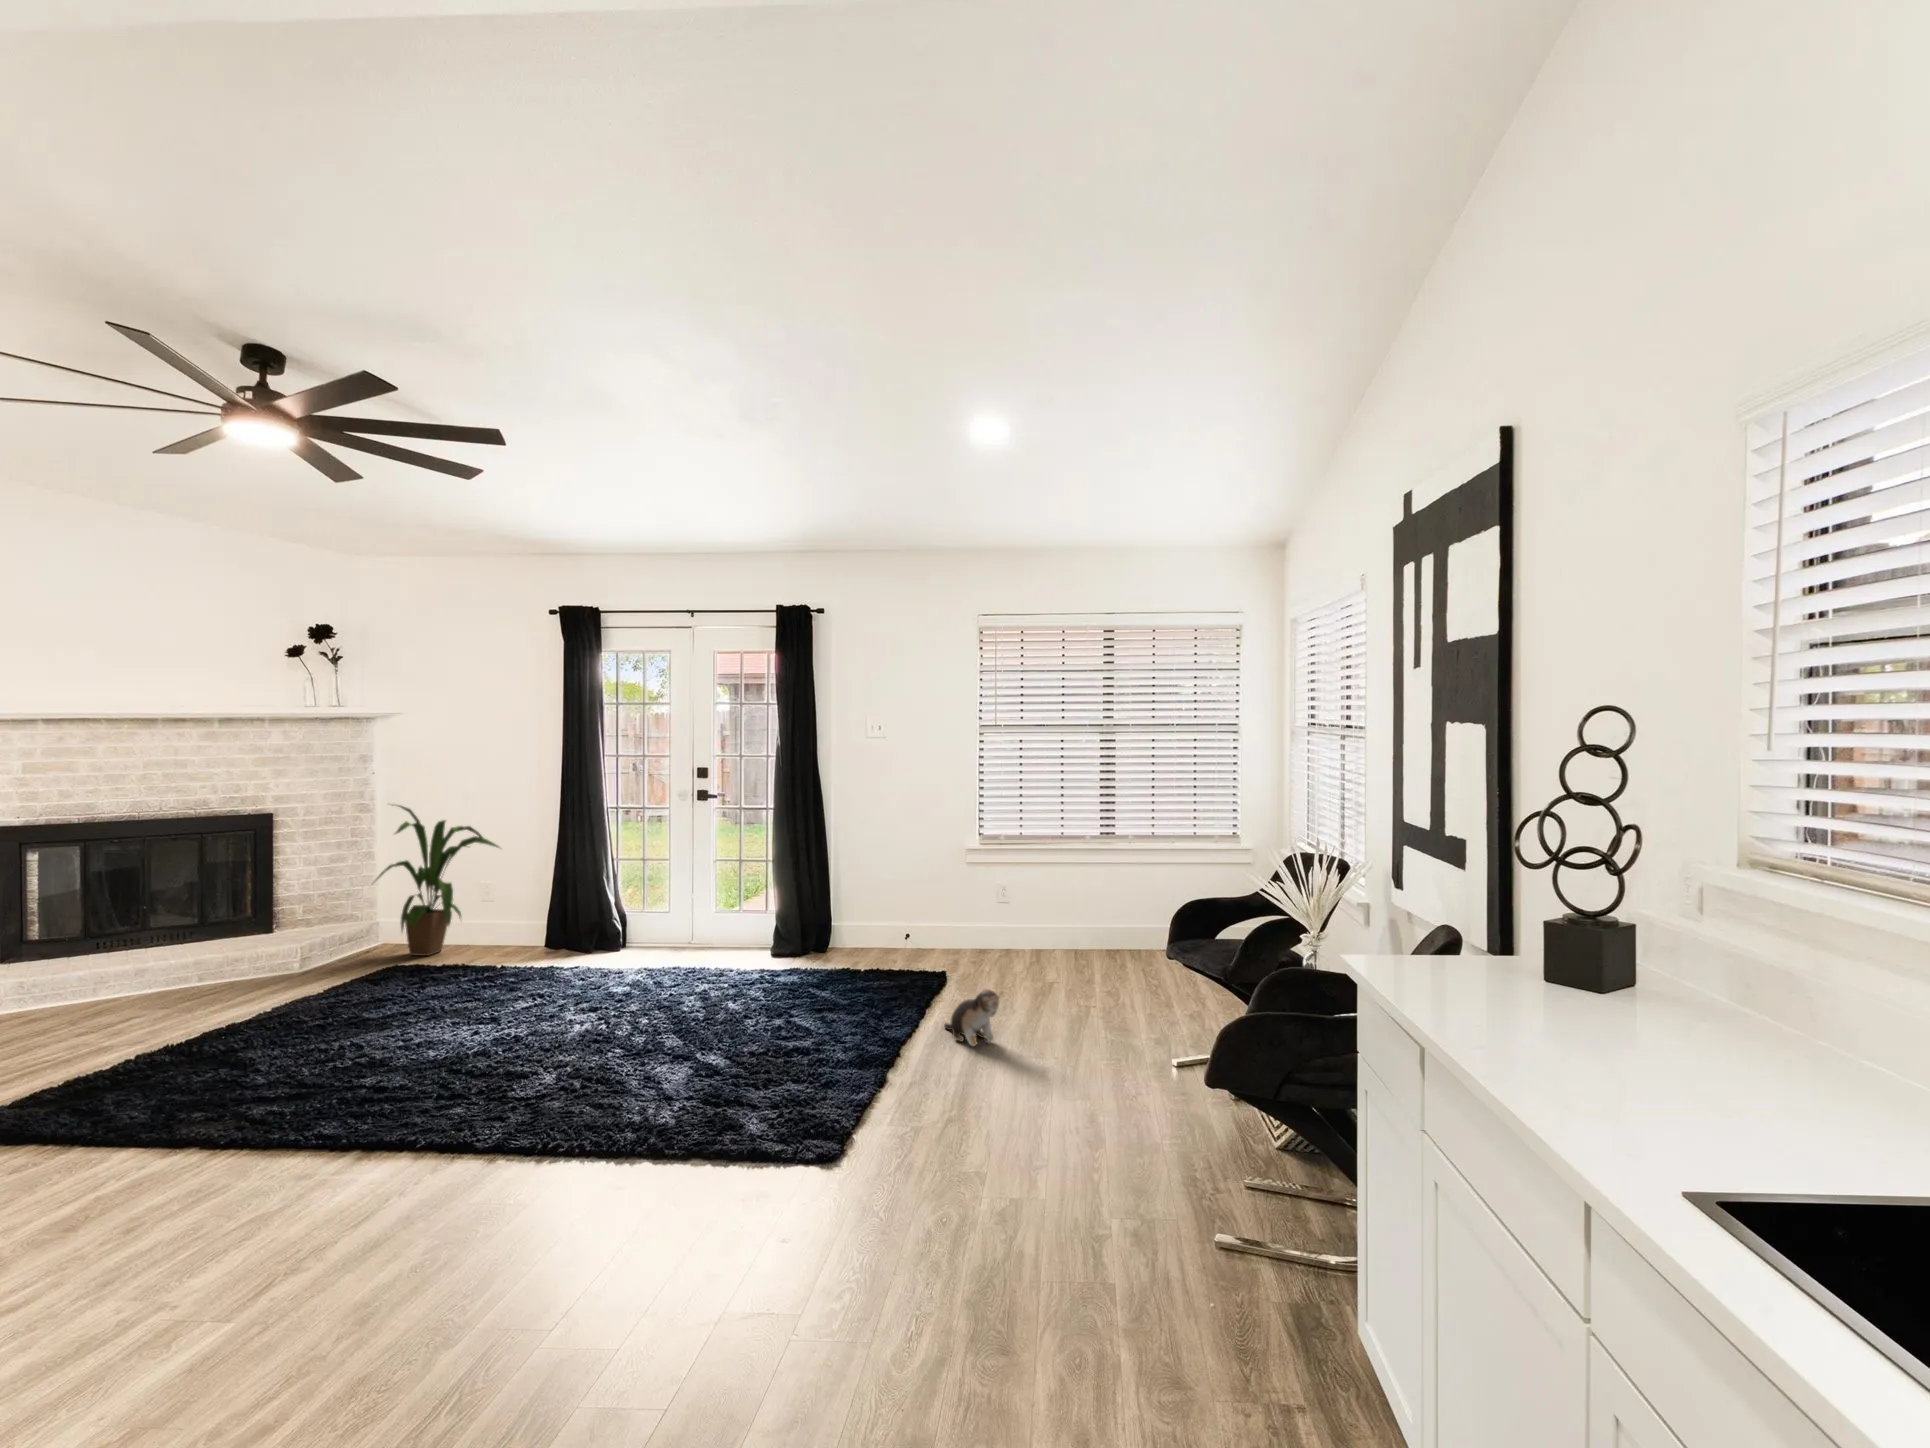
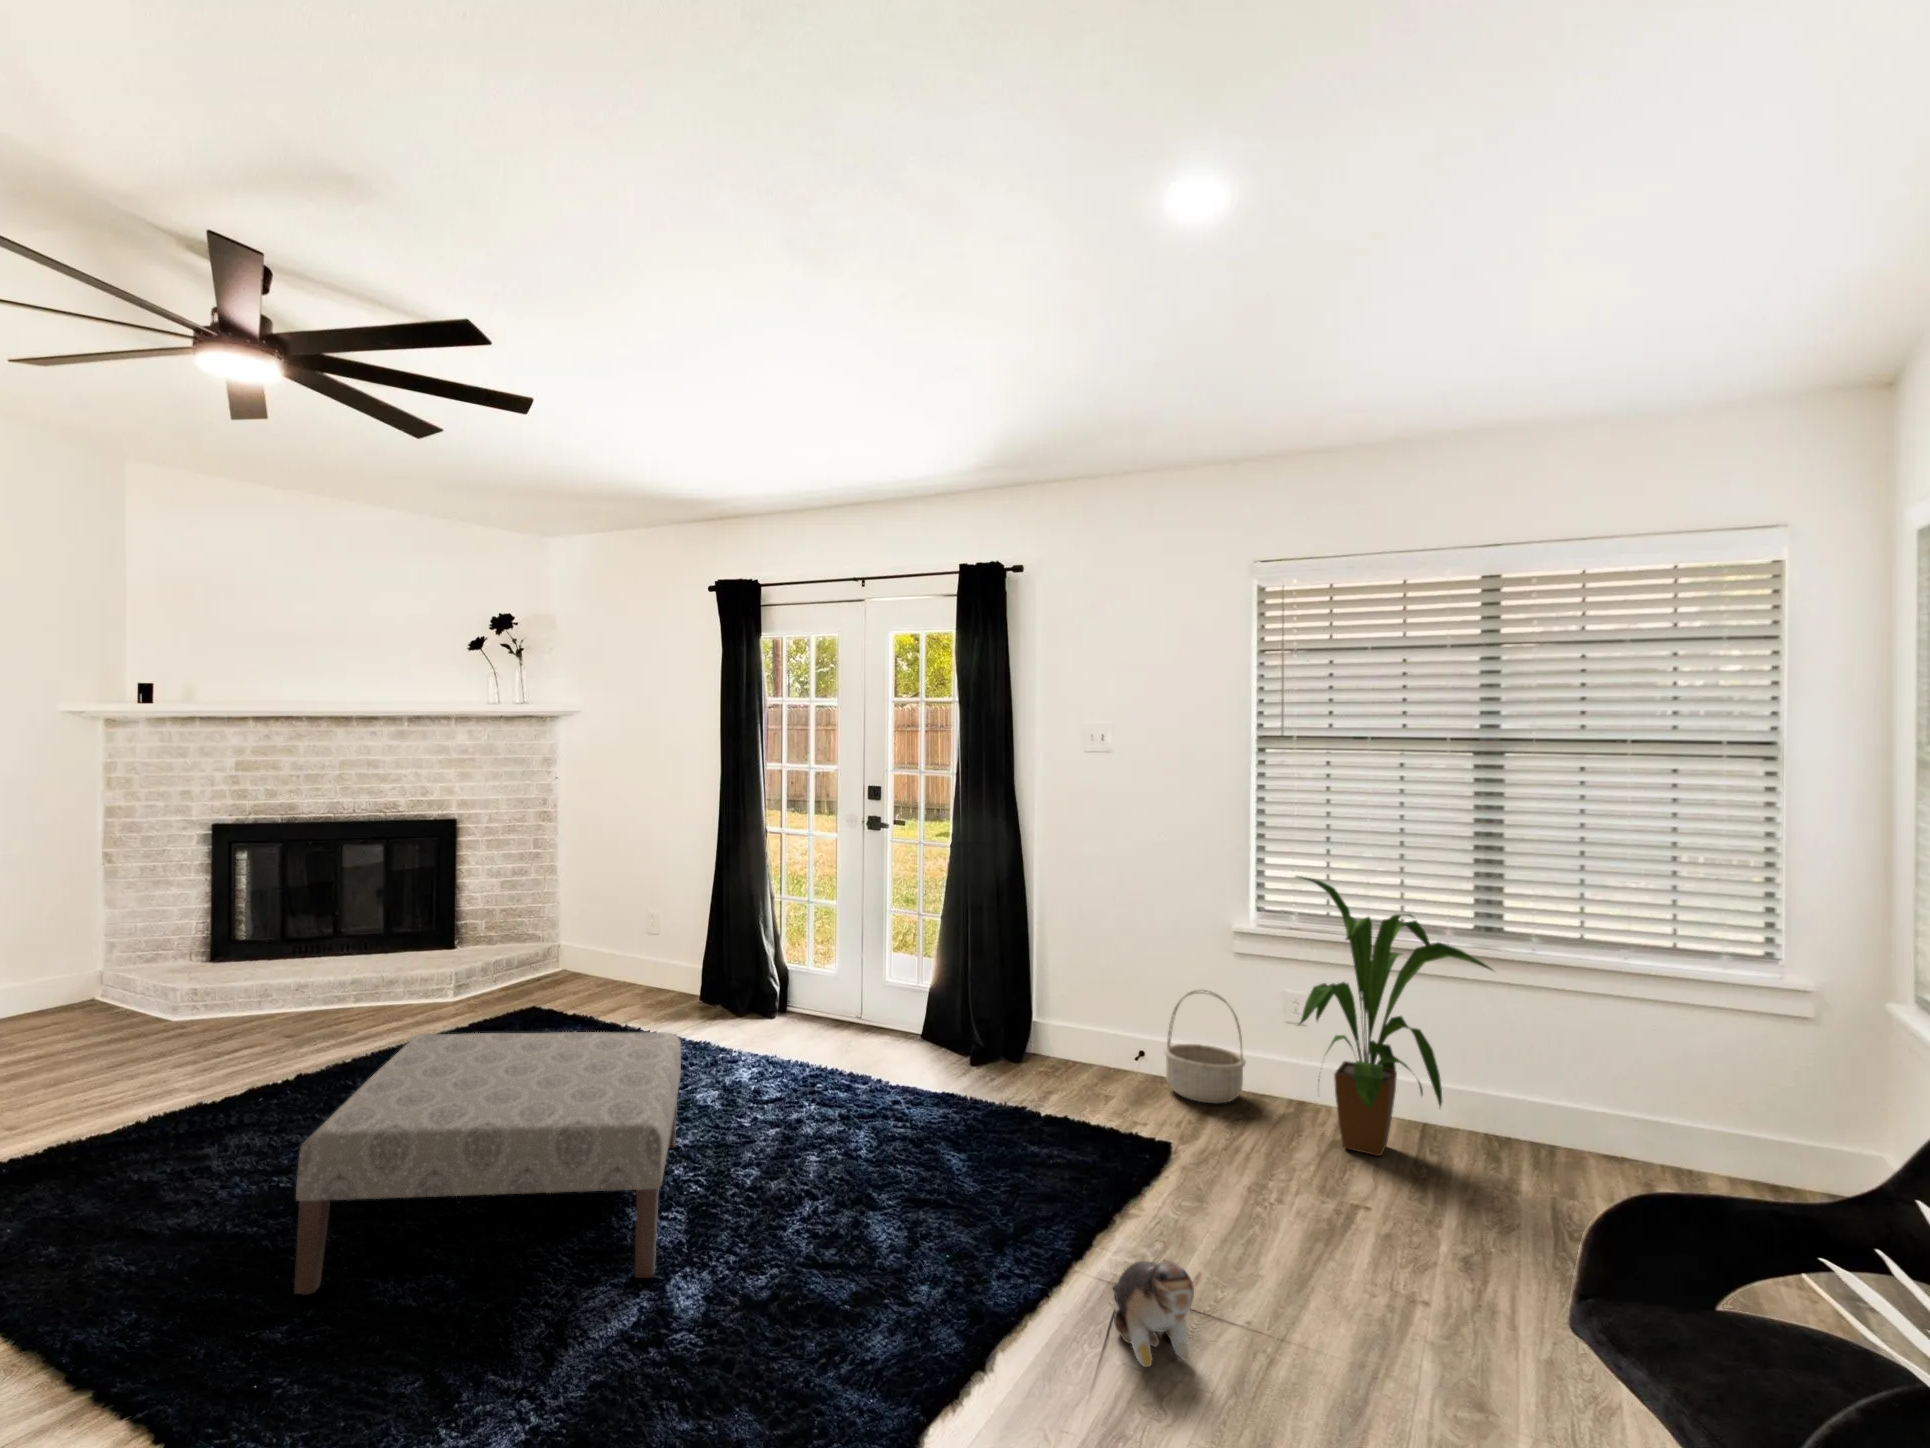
house plant: present [376,805,499,956] -> present [1297,876,1493,1156]
basket: none [927,886,977,955] -> present [1164,990,1245,1103]
ottoman: none [410,937,680,1105] -> present [294,1032,681,1295]

